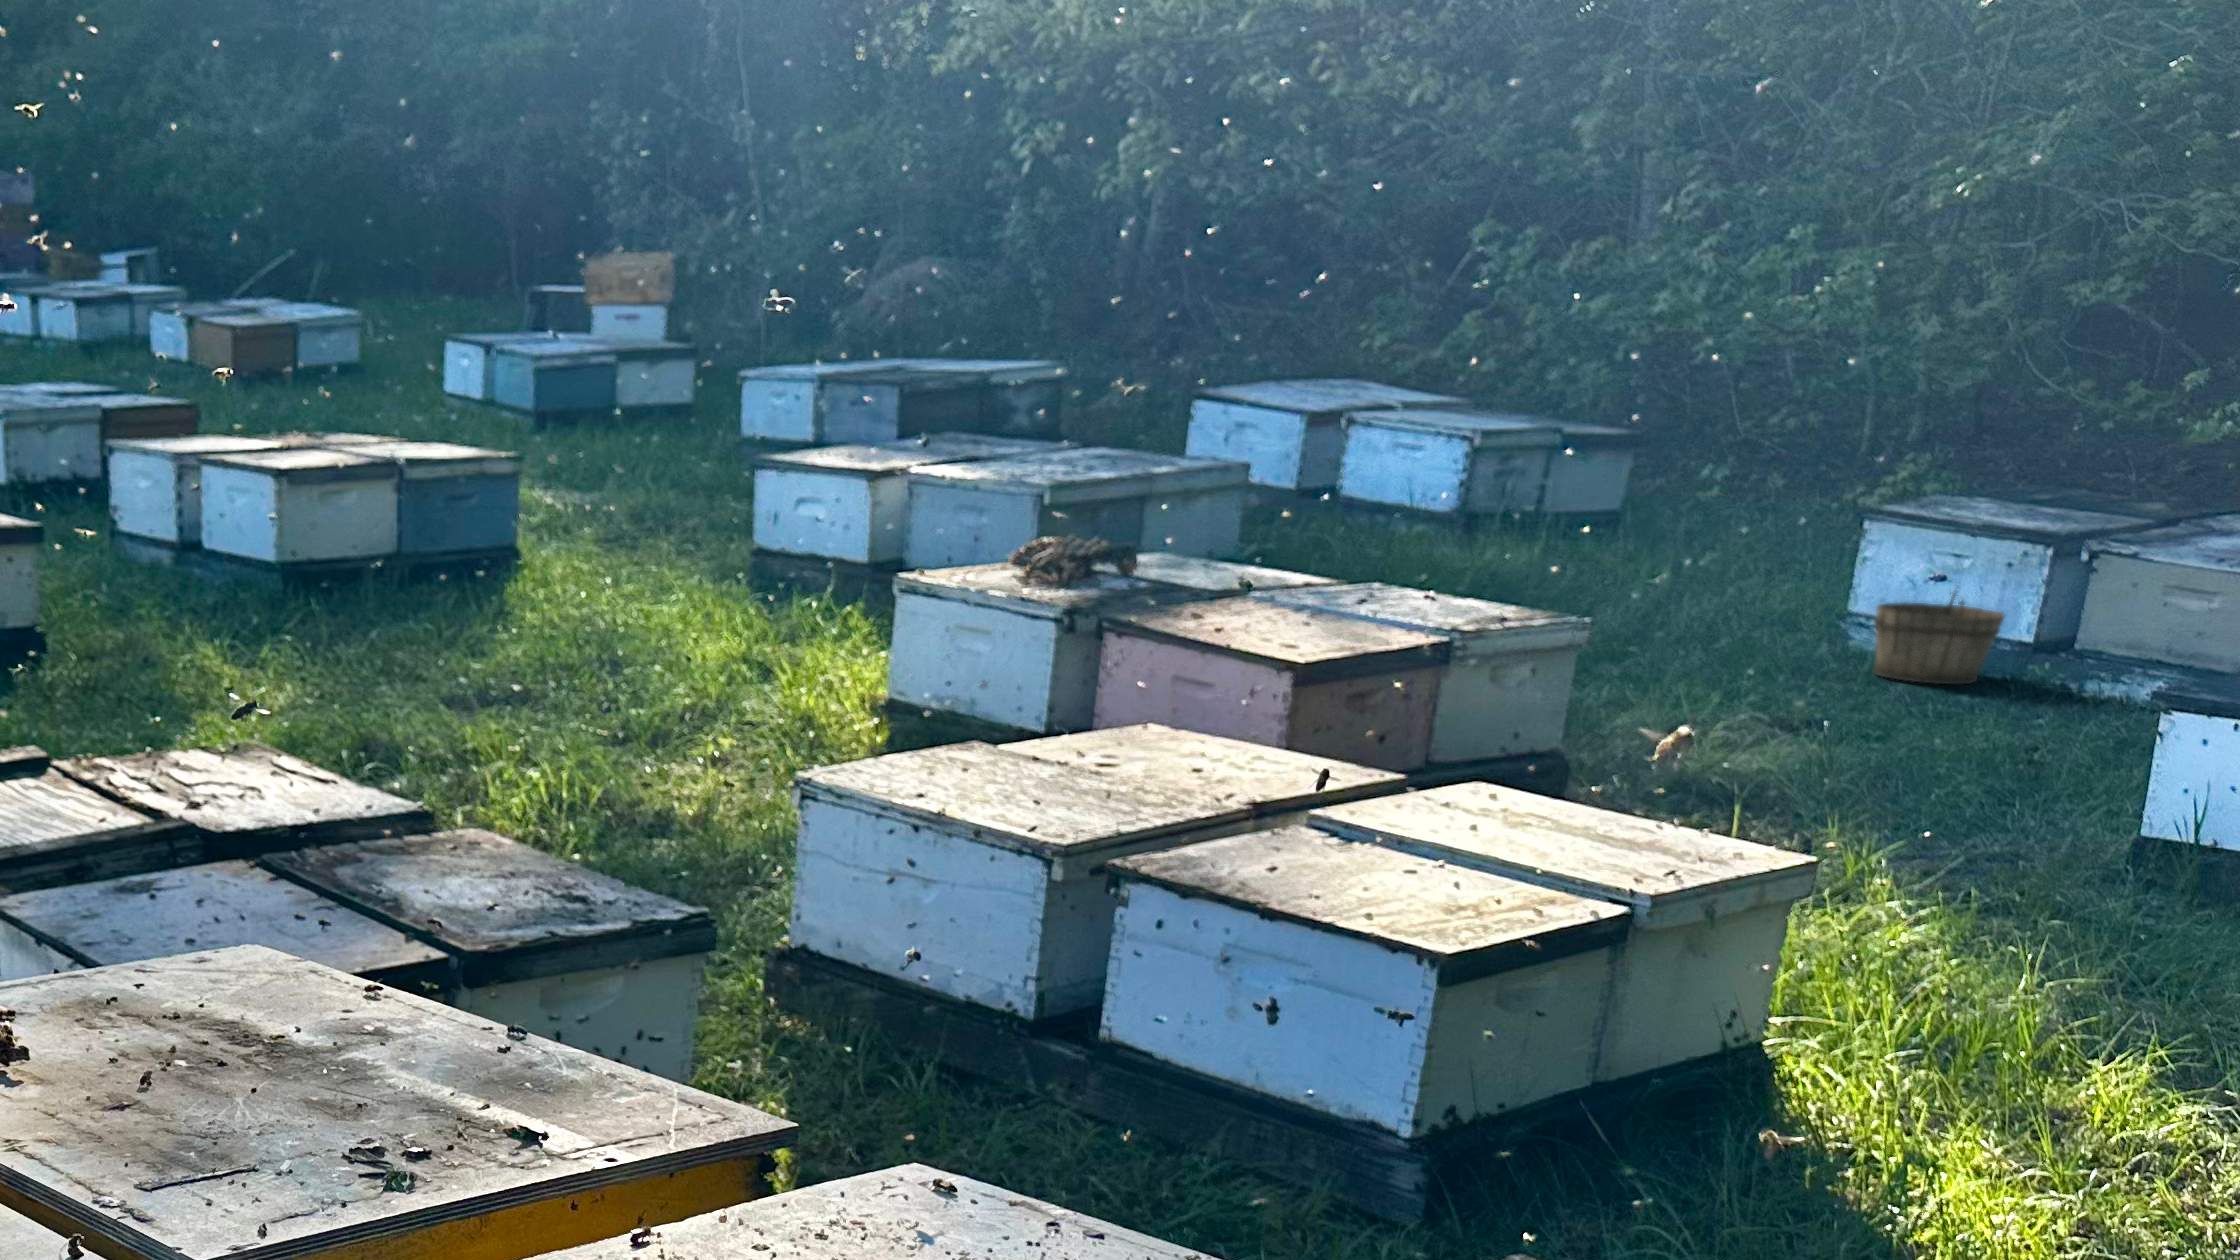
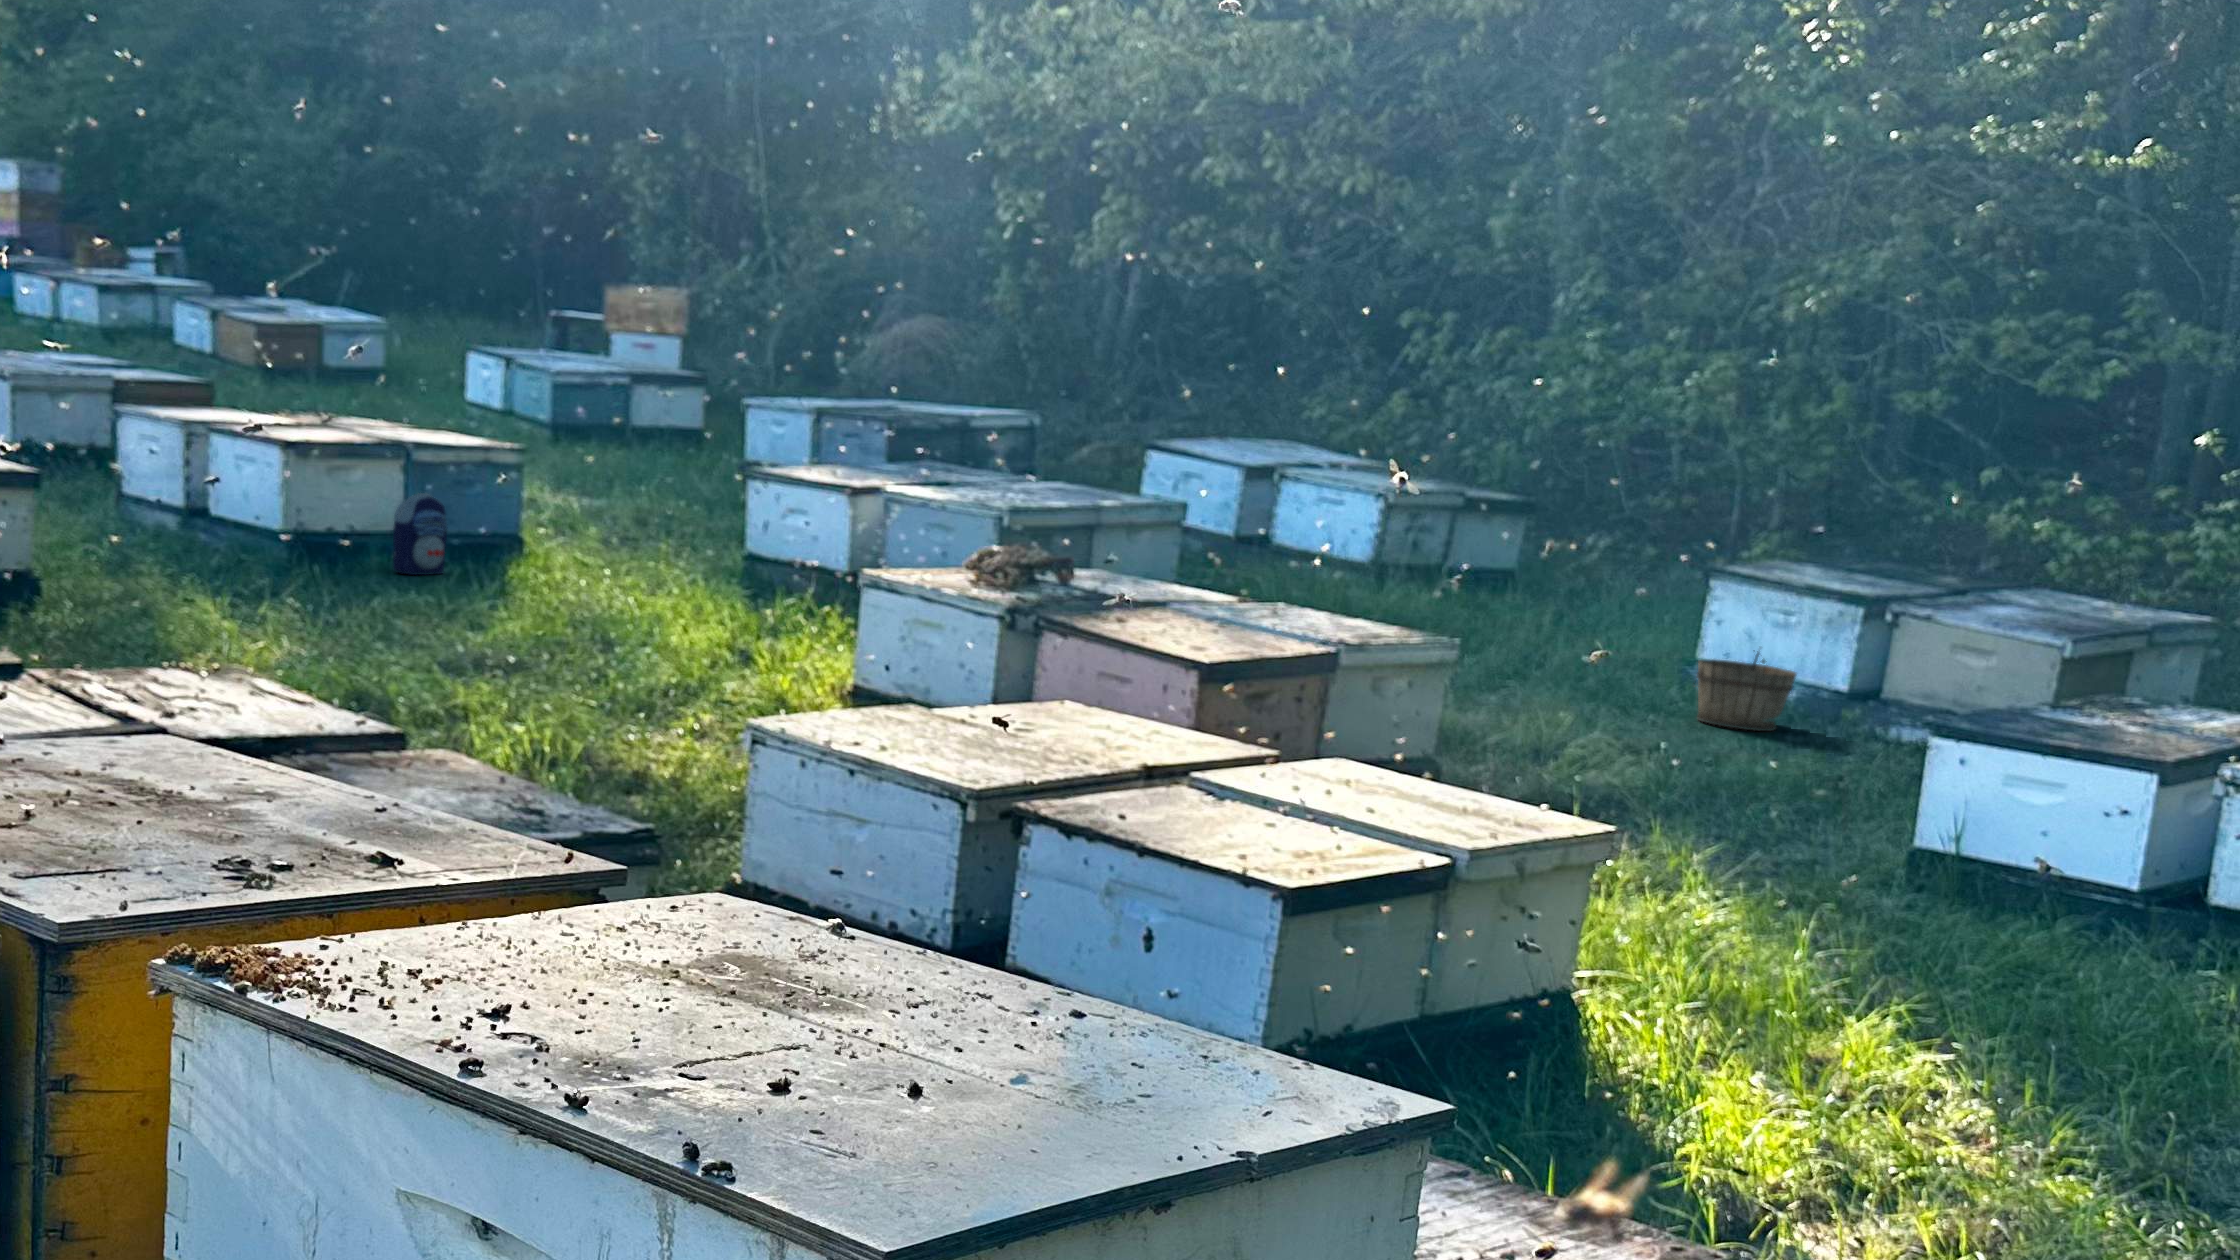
backpack: none [384,509,439,594] -> present [393,493,448,575]

